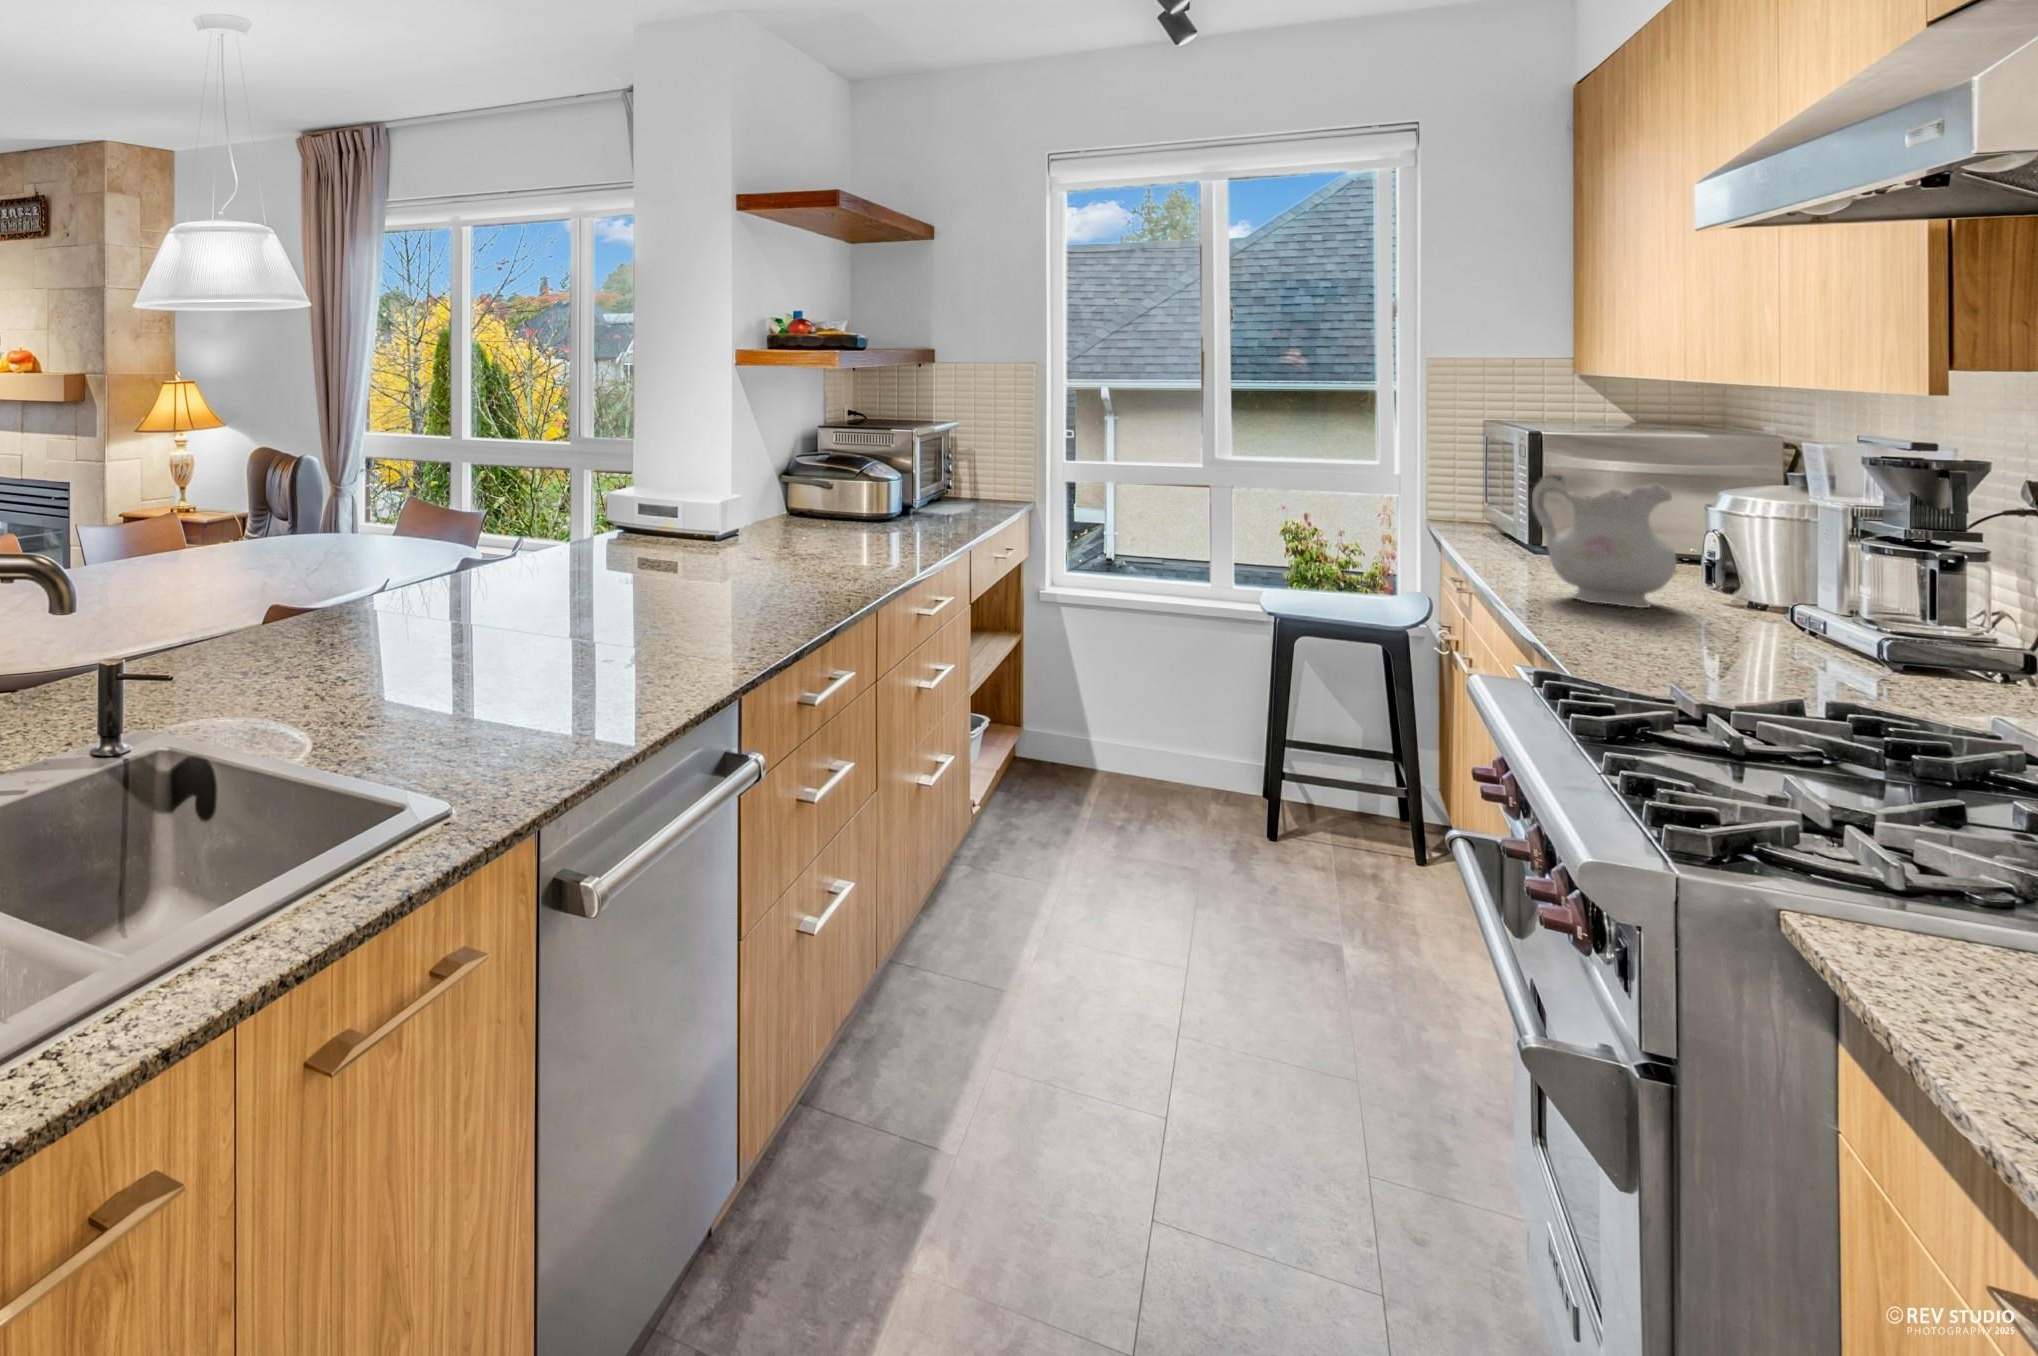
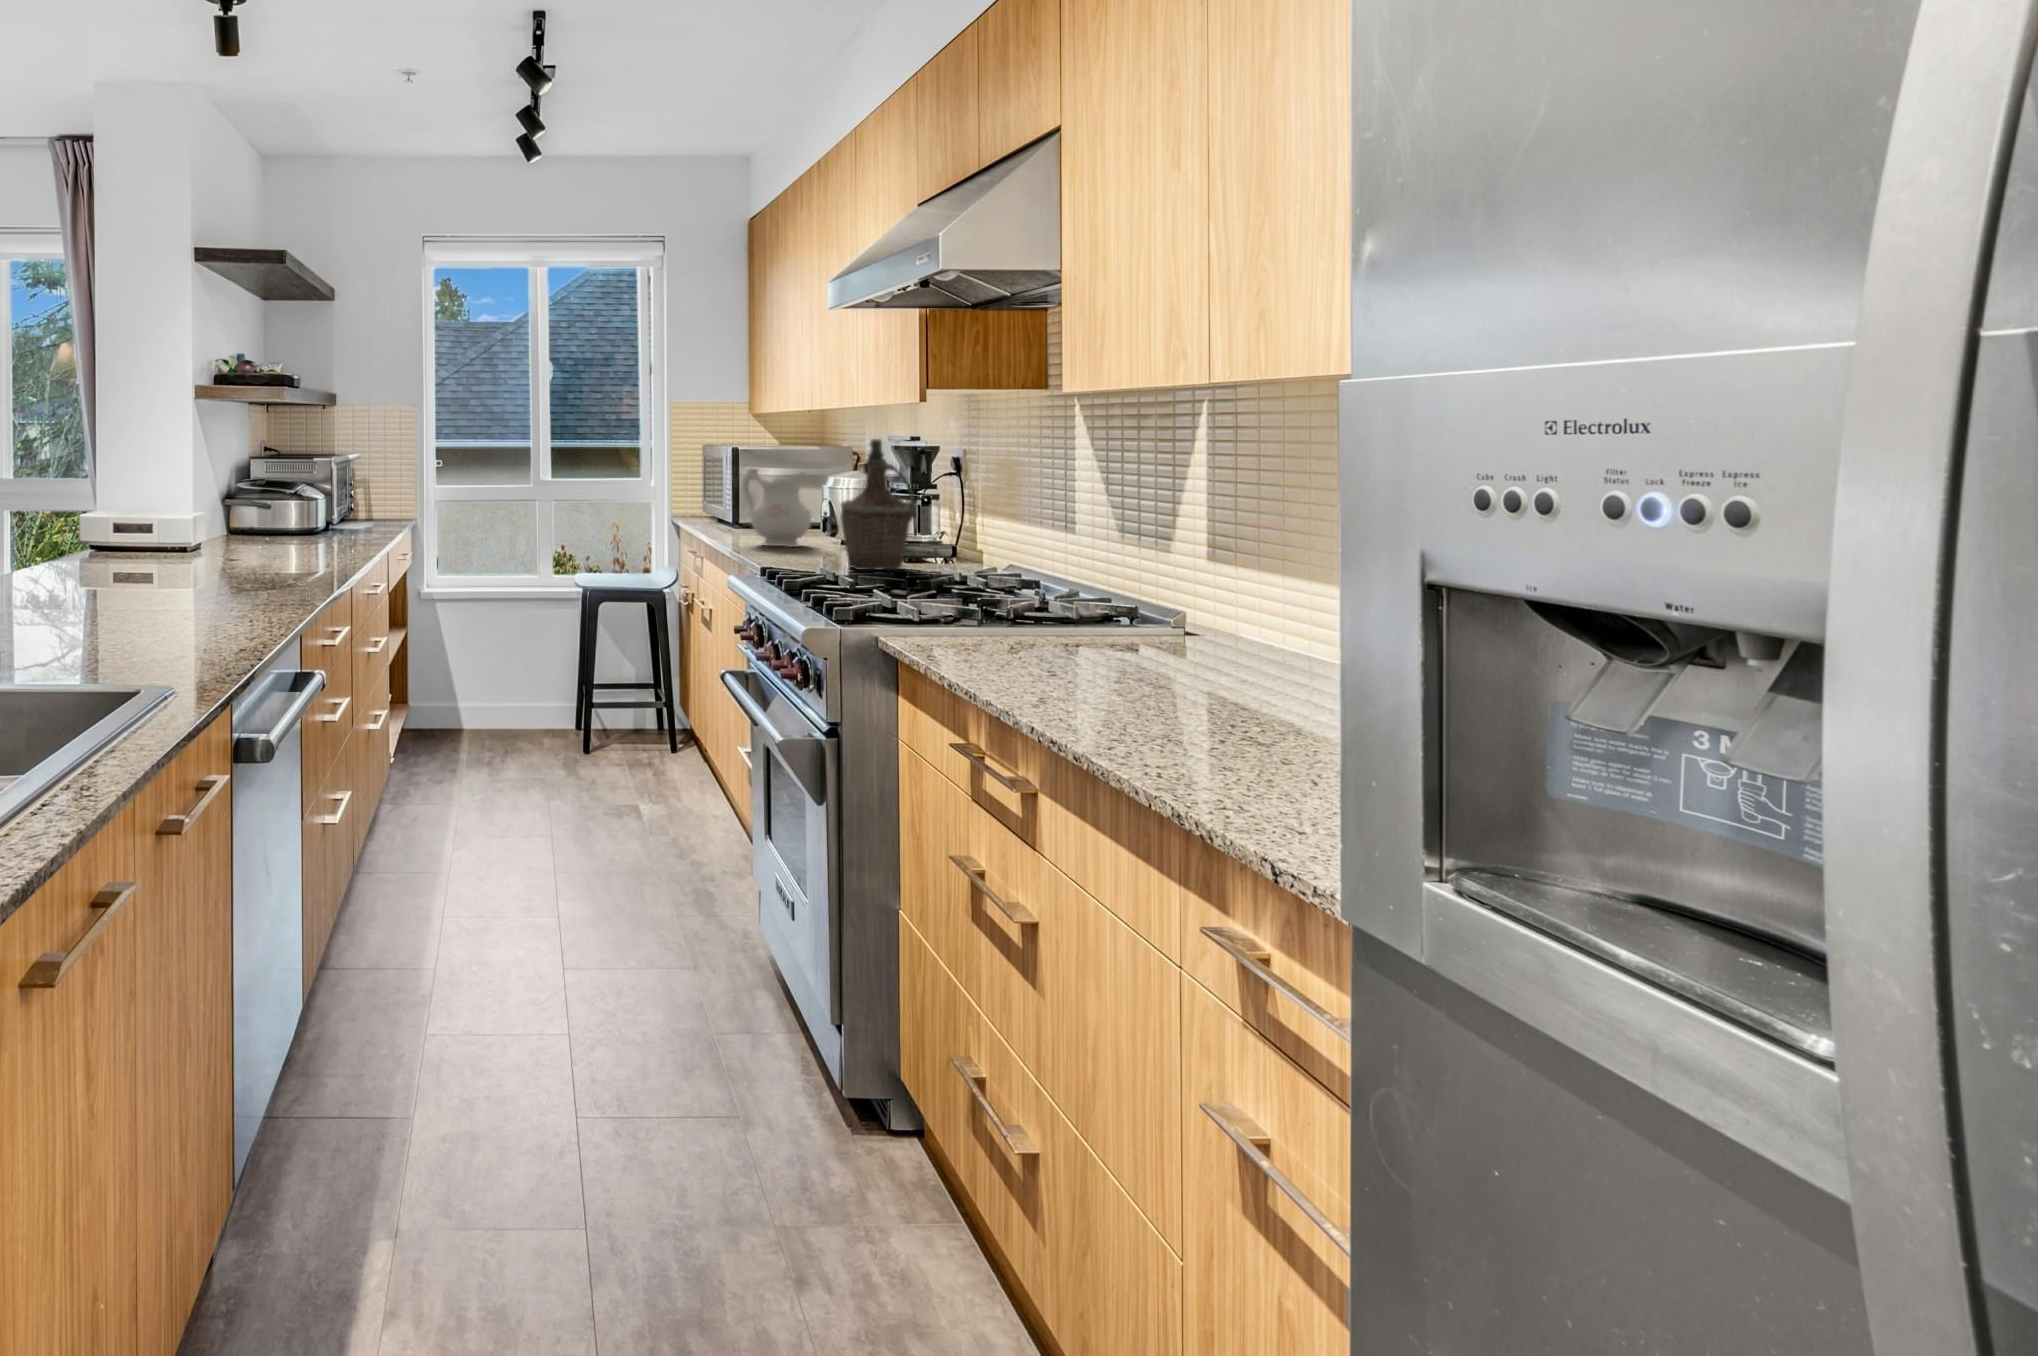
bottle: none [1726,452,1919,695] -> present [840,439,917,570]

